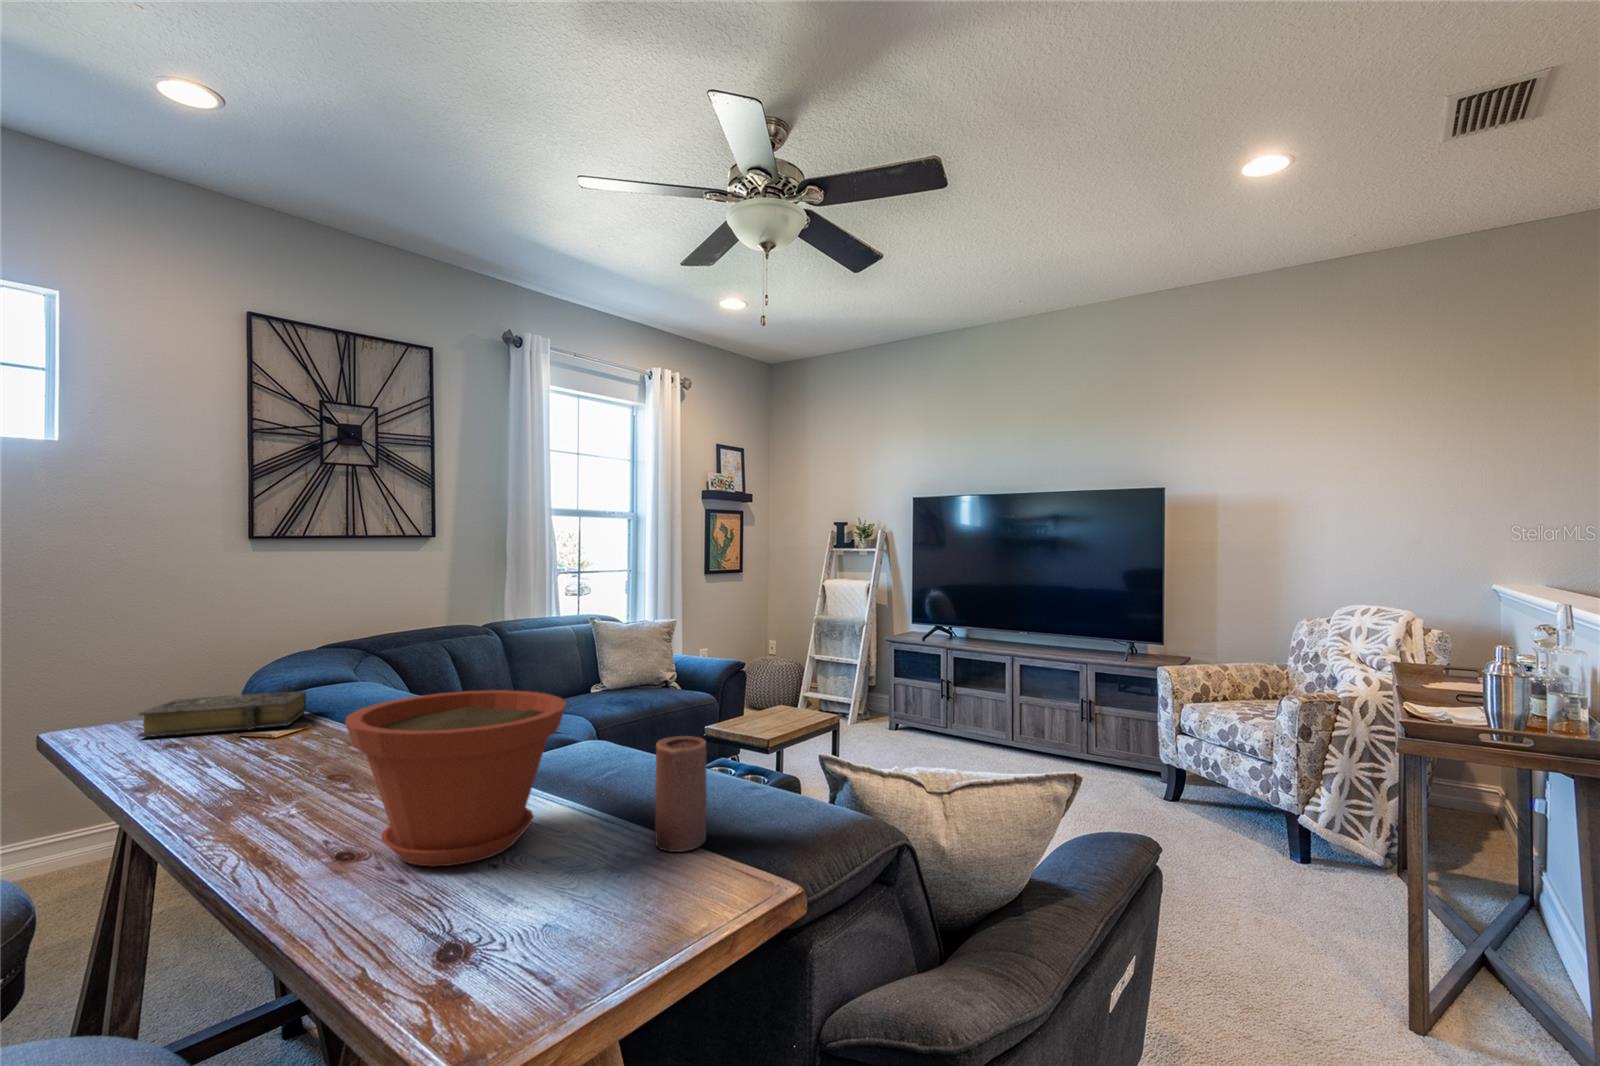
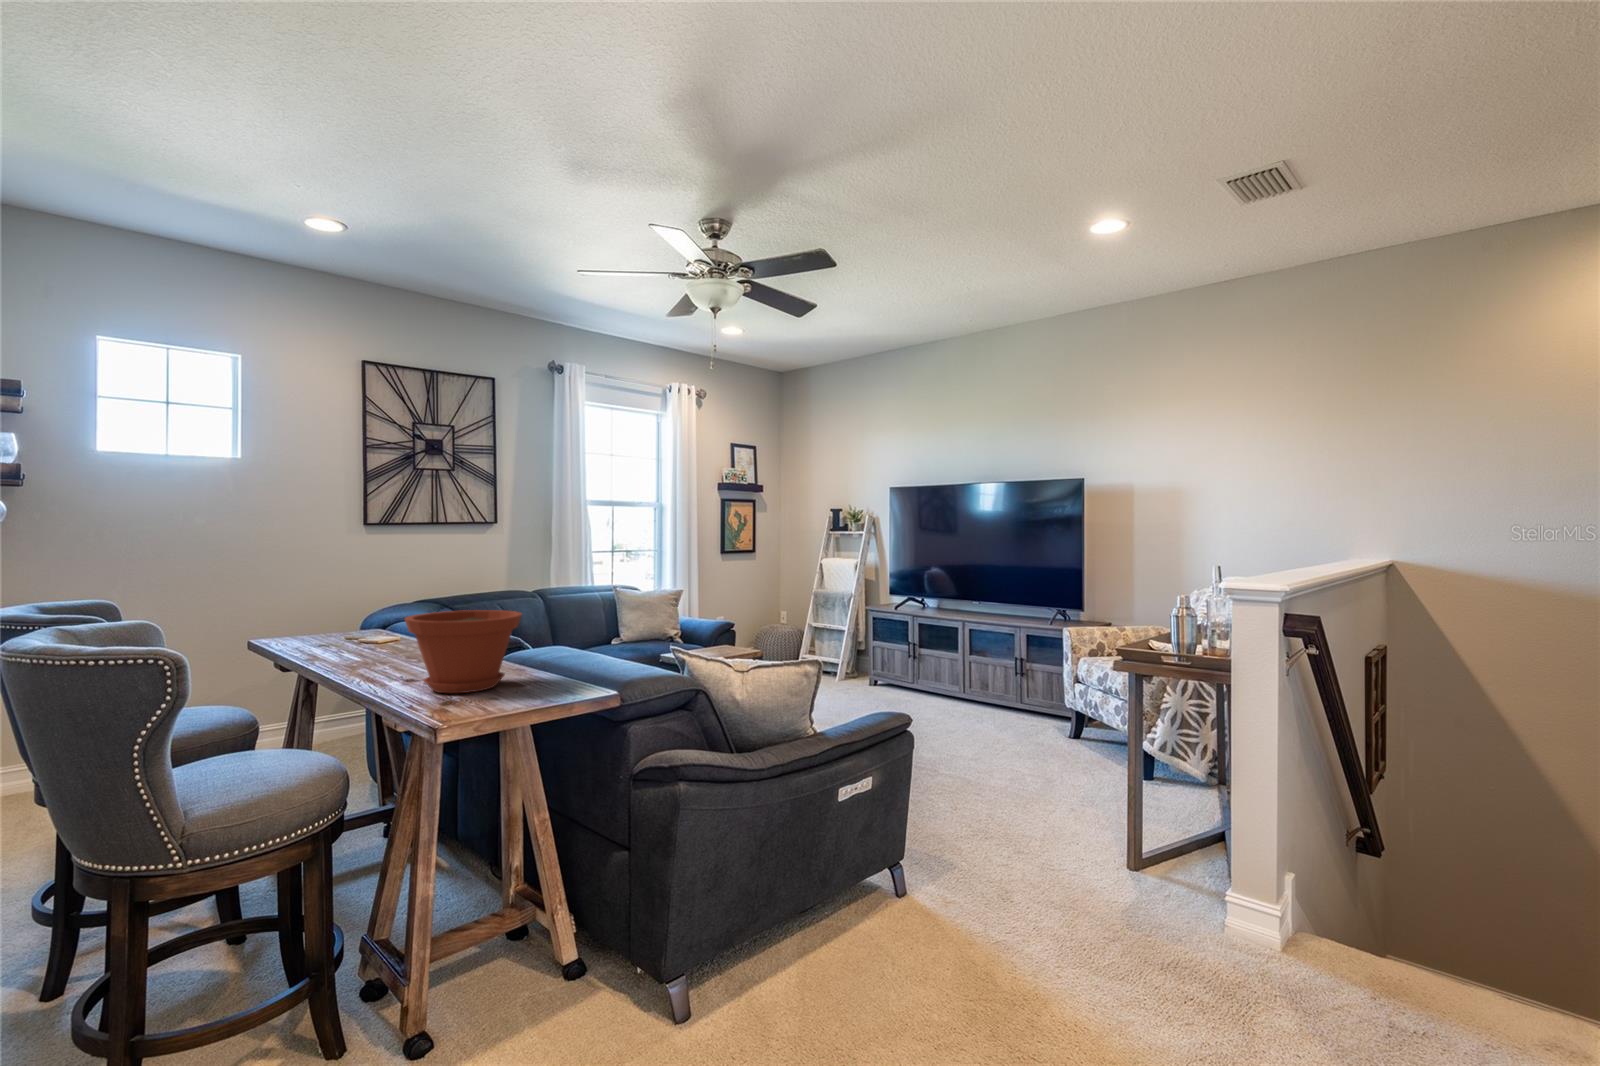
book: present [137,691,307,737] -> none [298,624,398,647]
candle: present [655,736,707,852] -> none [565,633,593,692]

